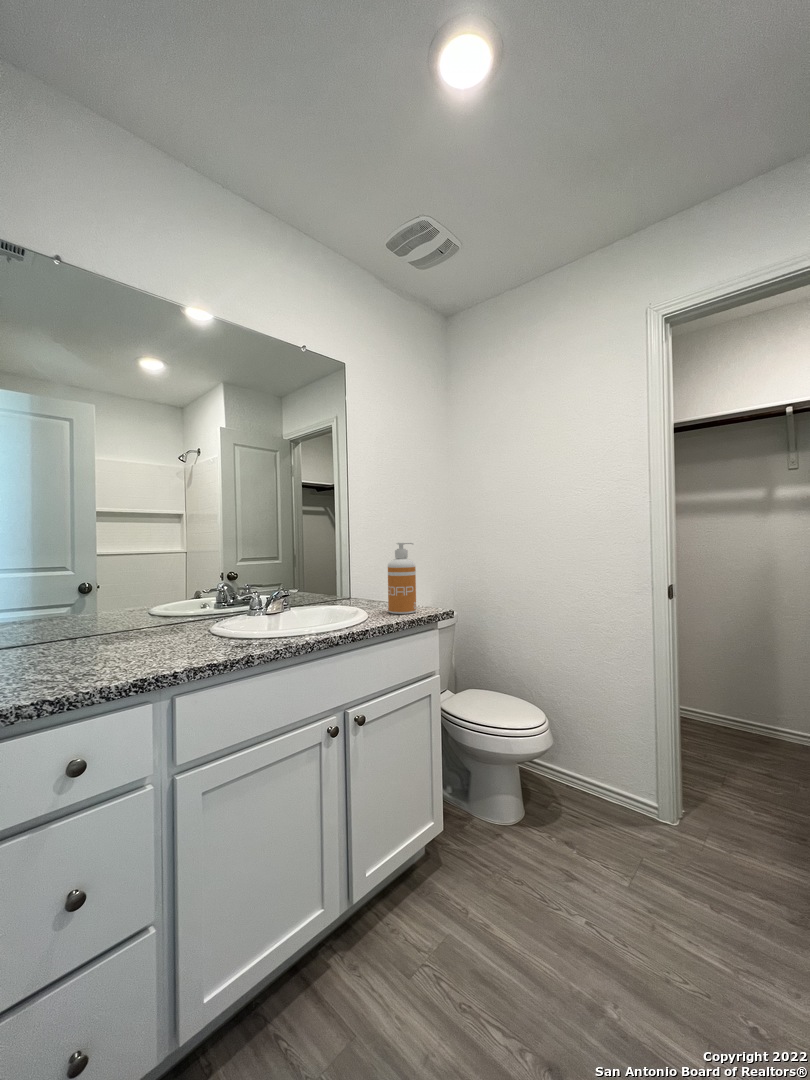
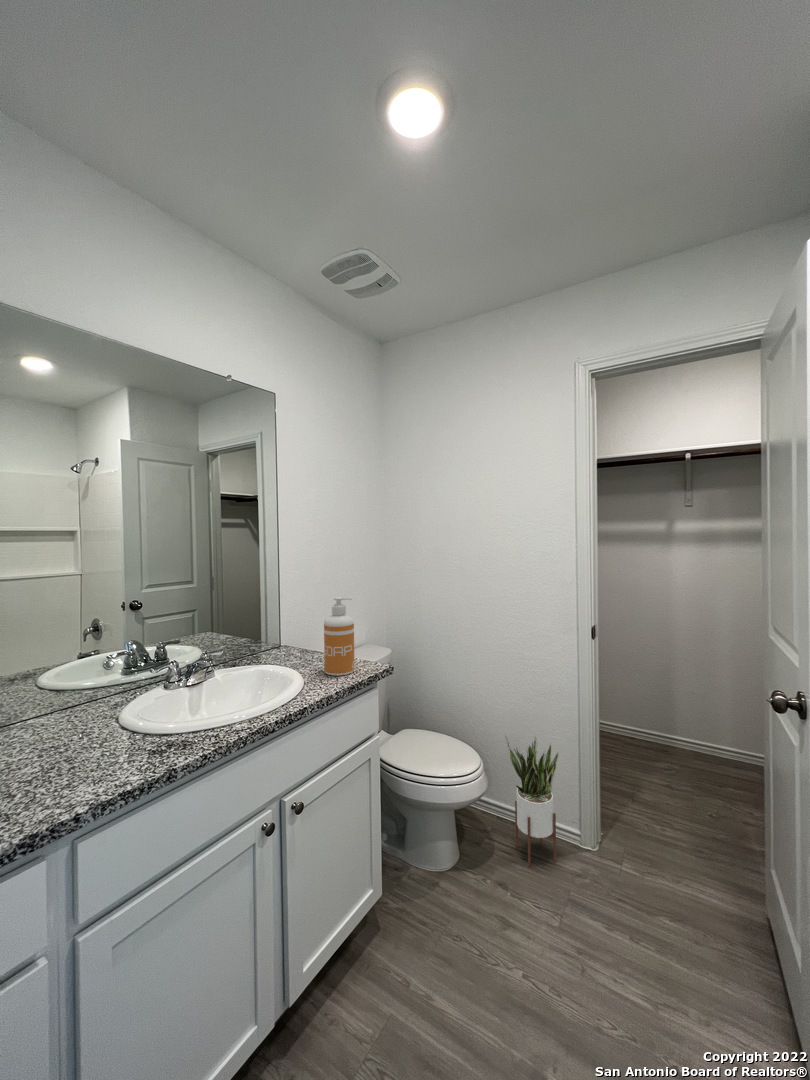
potted plant: none [571,694,631,830] -> present [505,735,559,867]

